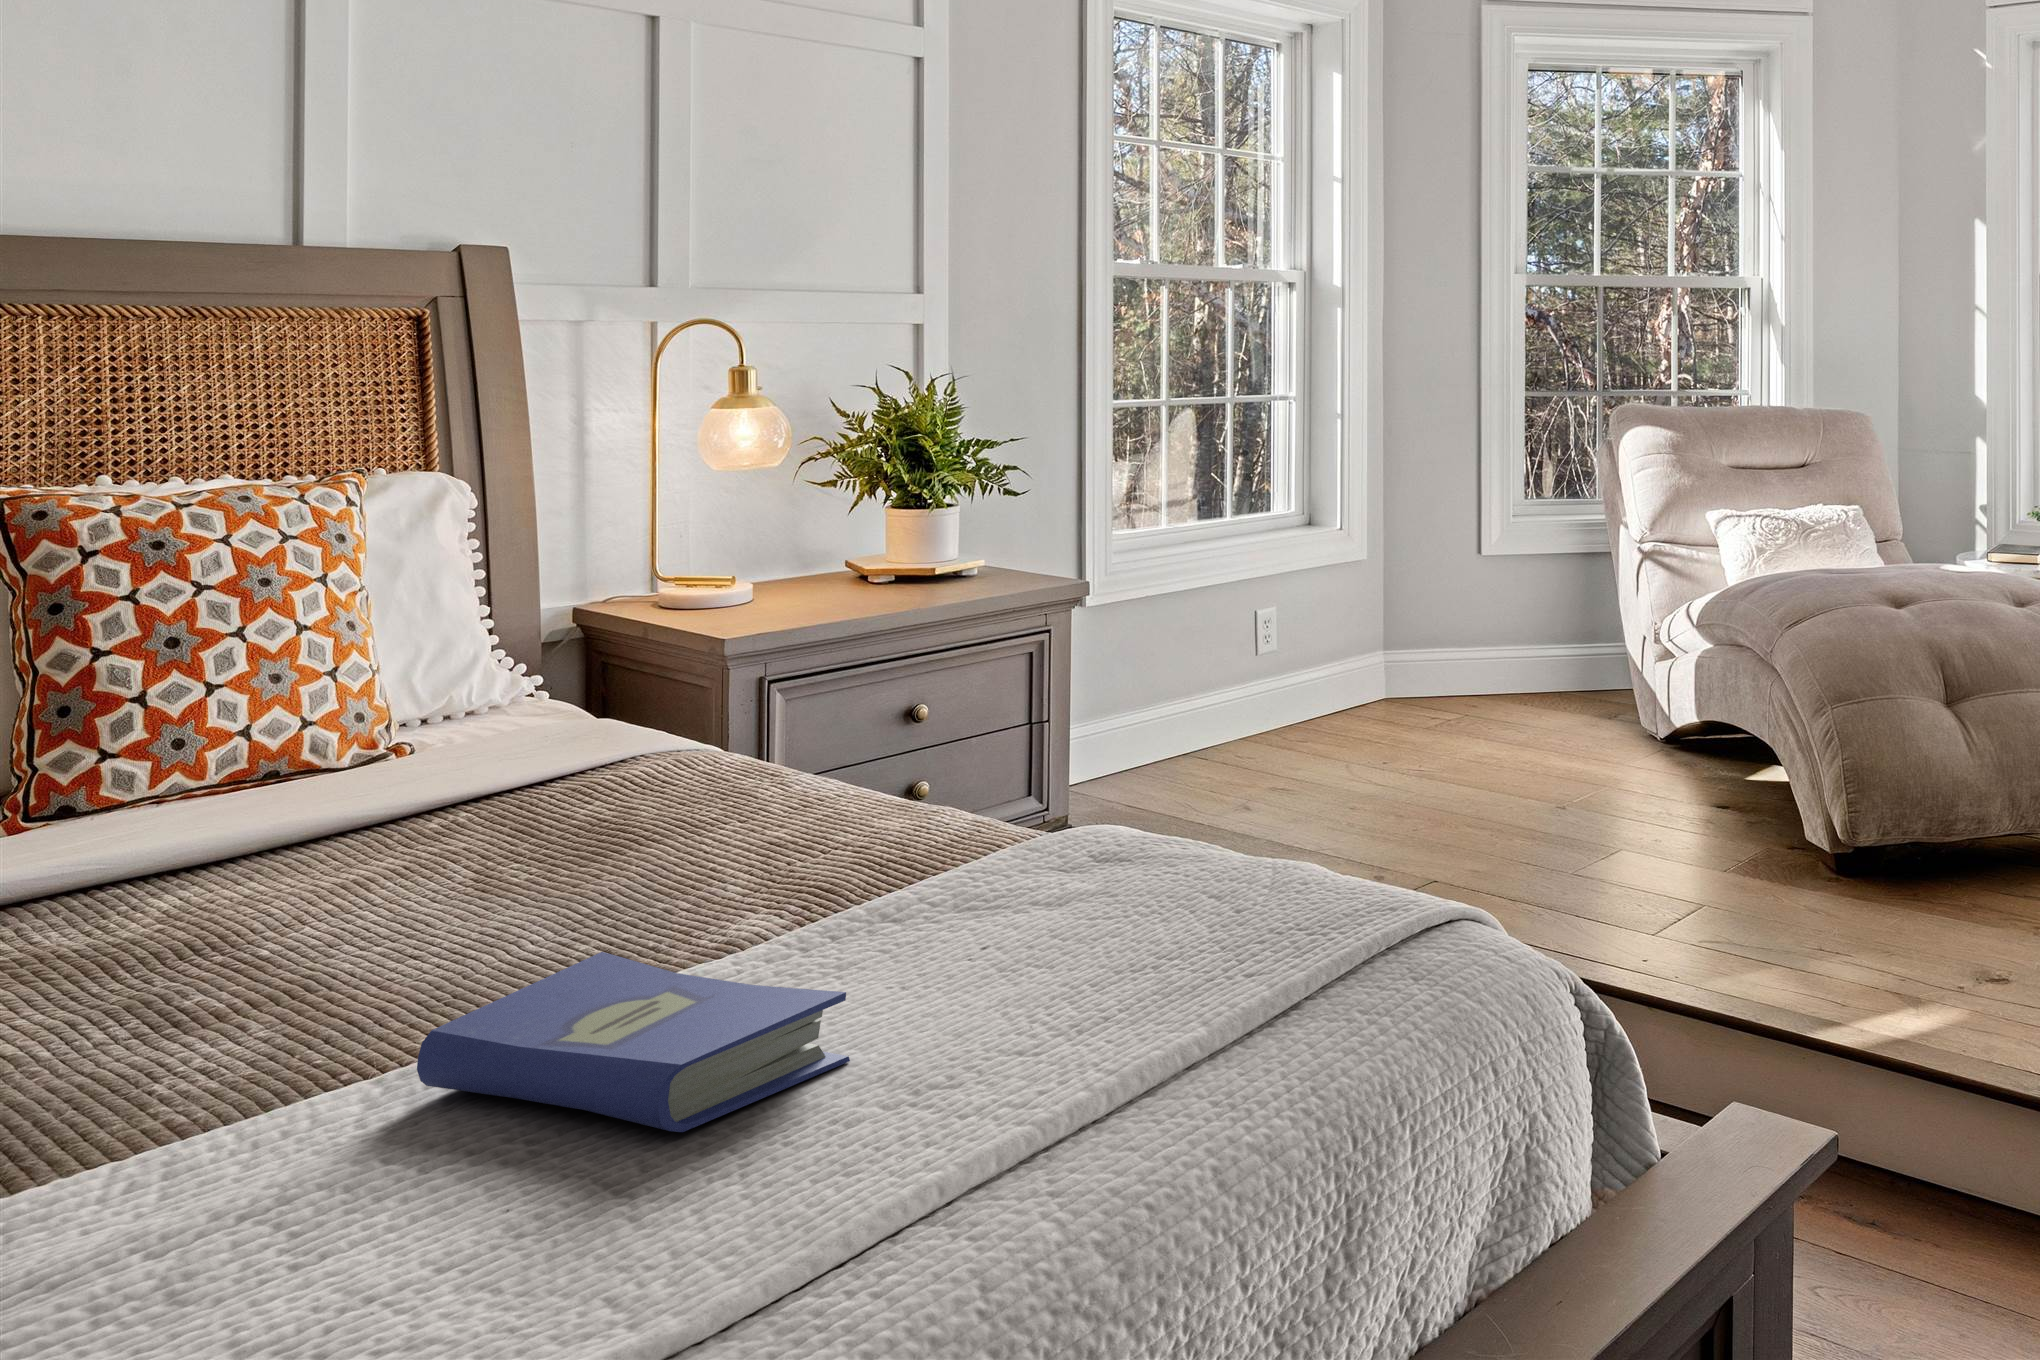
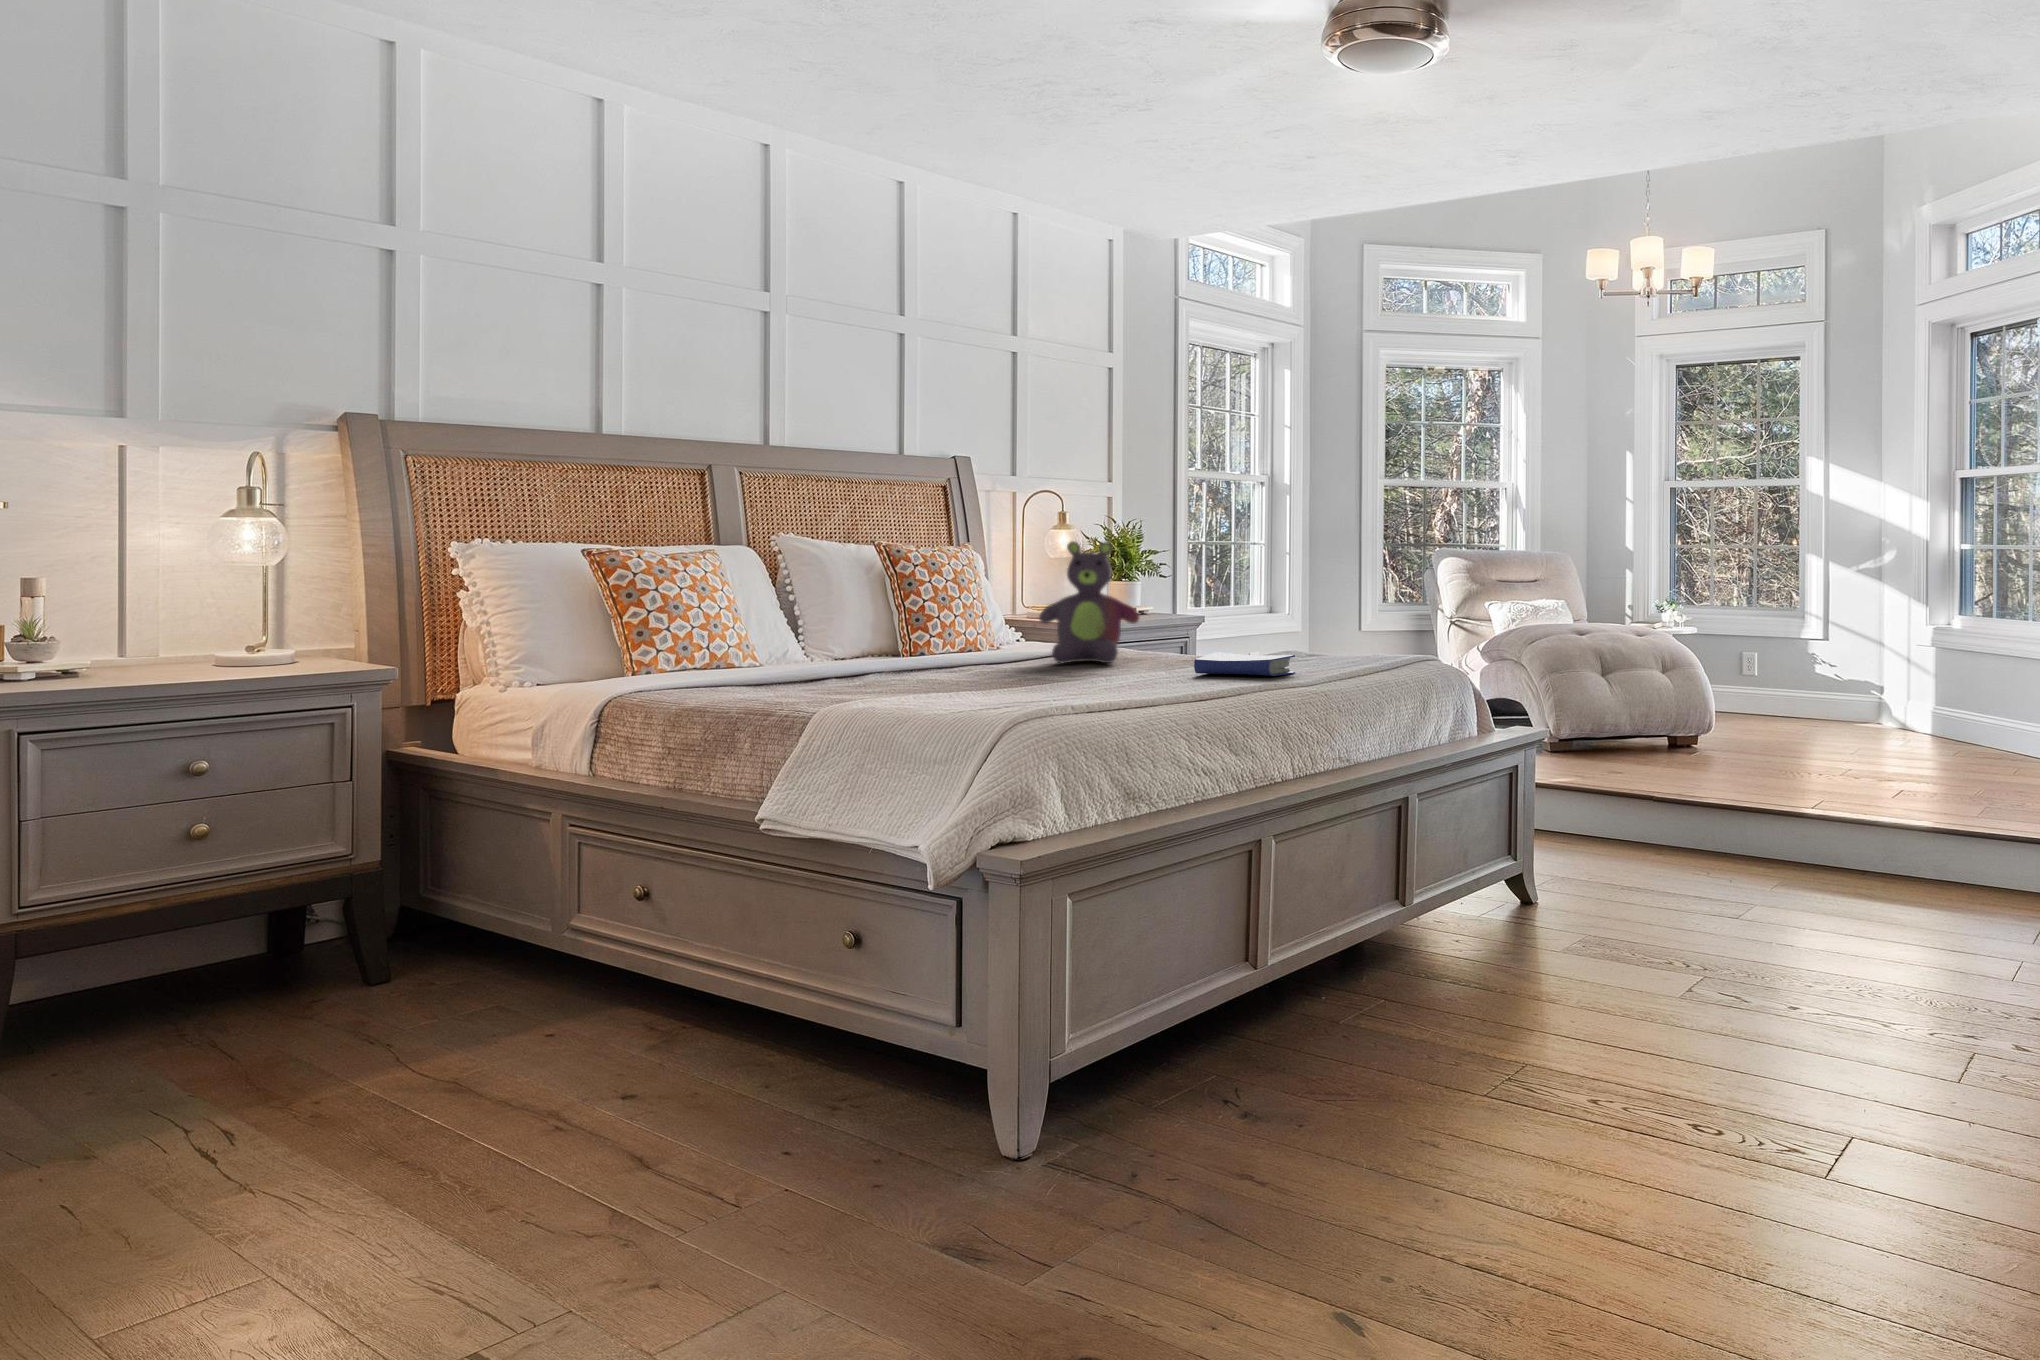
stuffed bear: none [181,505,552,920] -> present [1039,541,1139,663]

